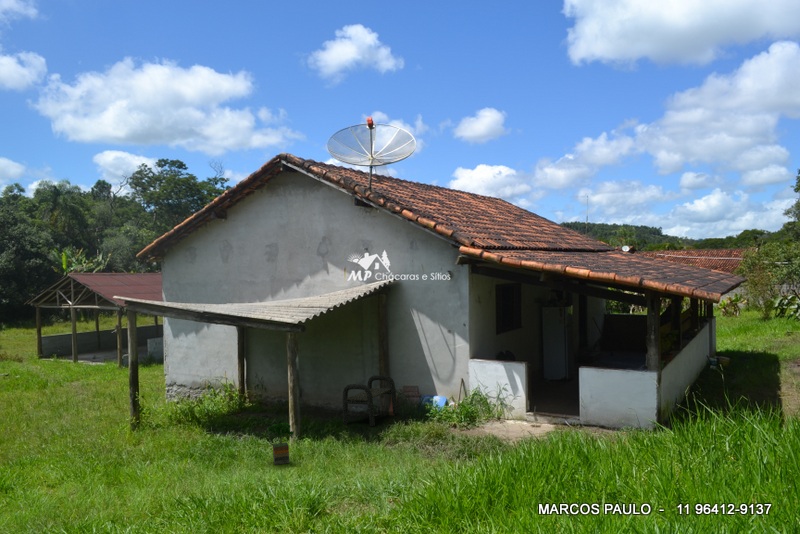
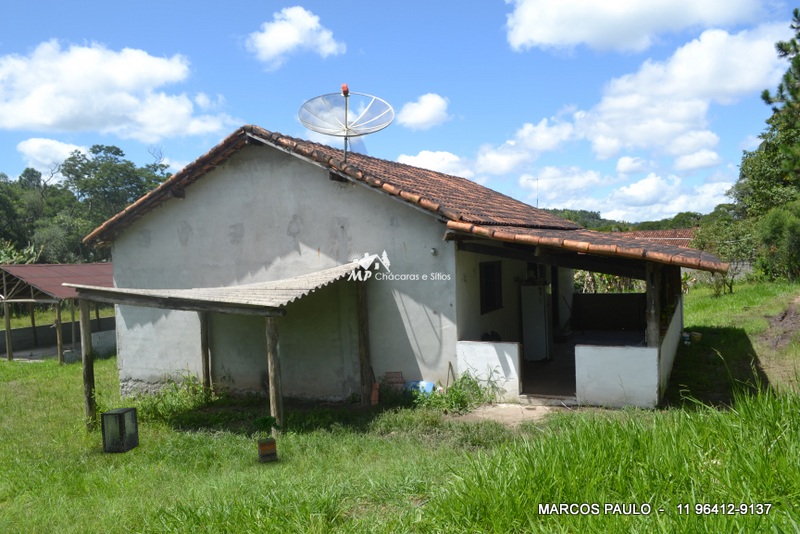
bench: present [343,375,398,426] -> none [325,362,382,416]
storage box: none [140,410,173,450] -> present [100,407,139,453]

